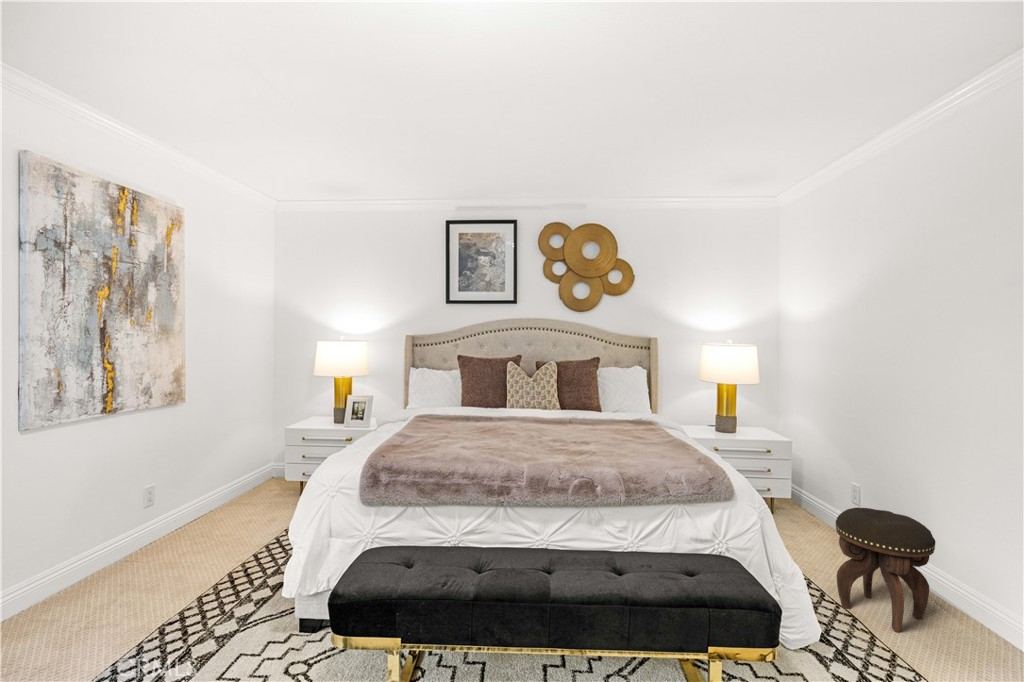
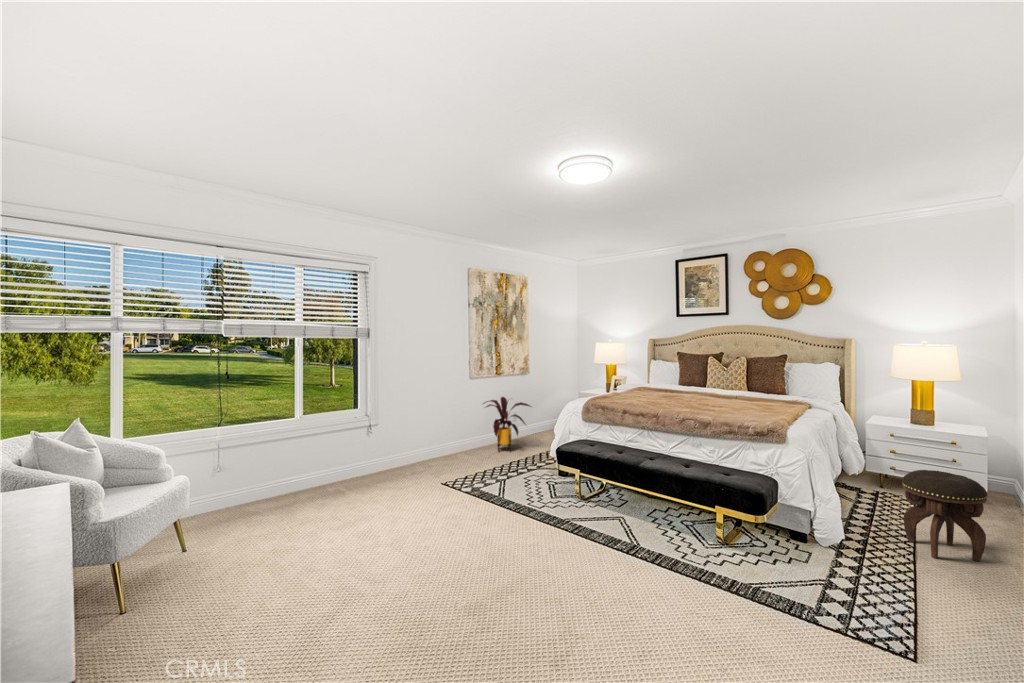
house plant: none [61,459,210,595] -> present [484,397,531,452]

